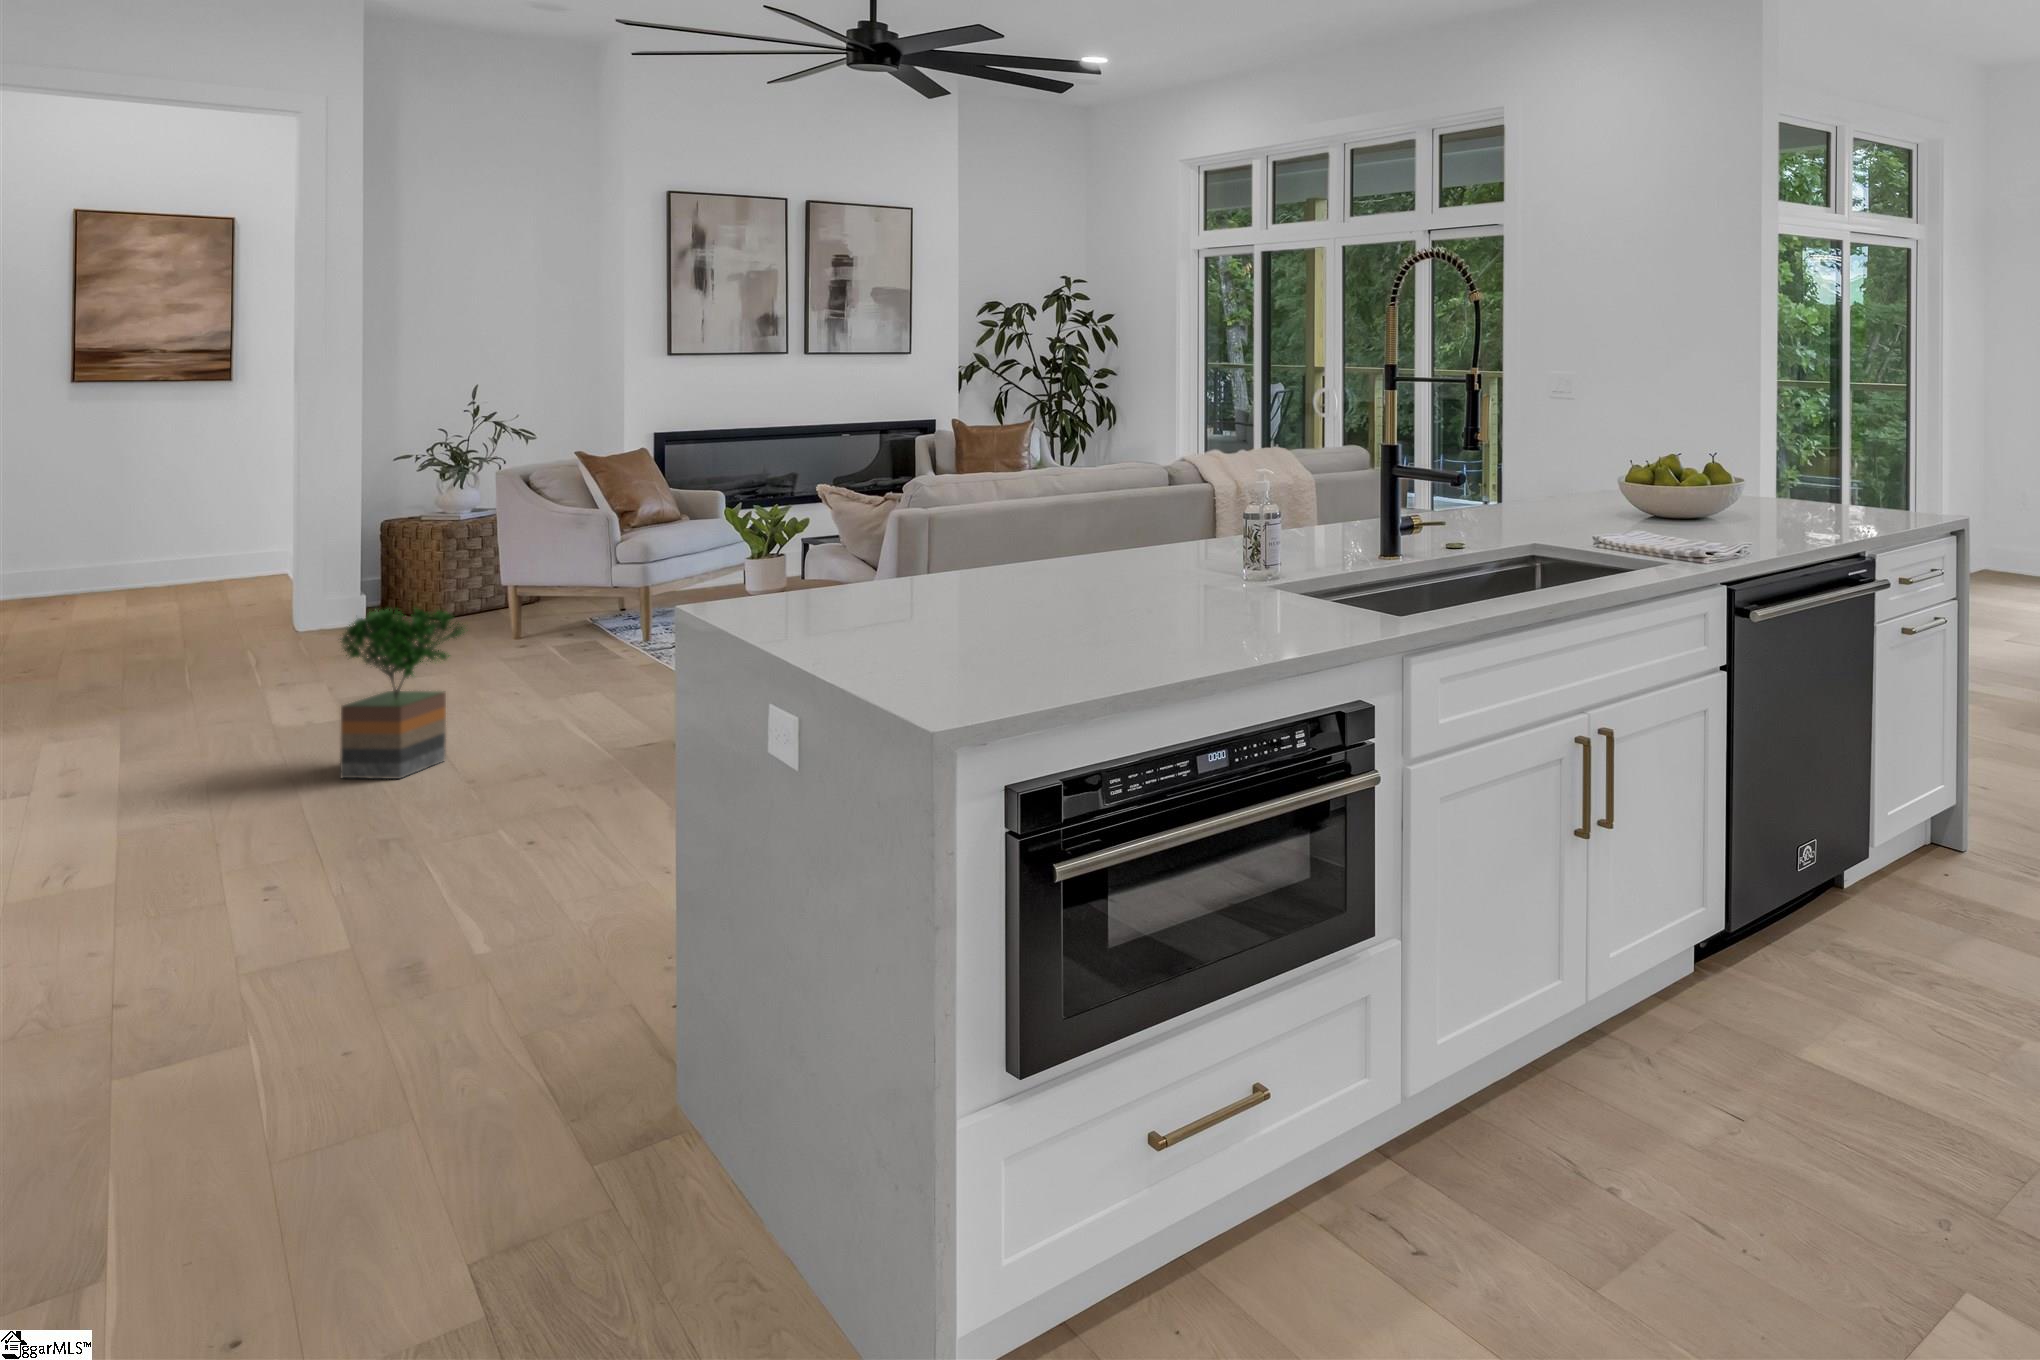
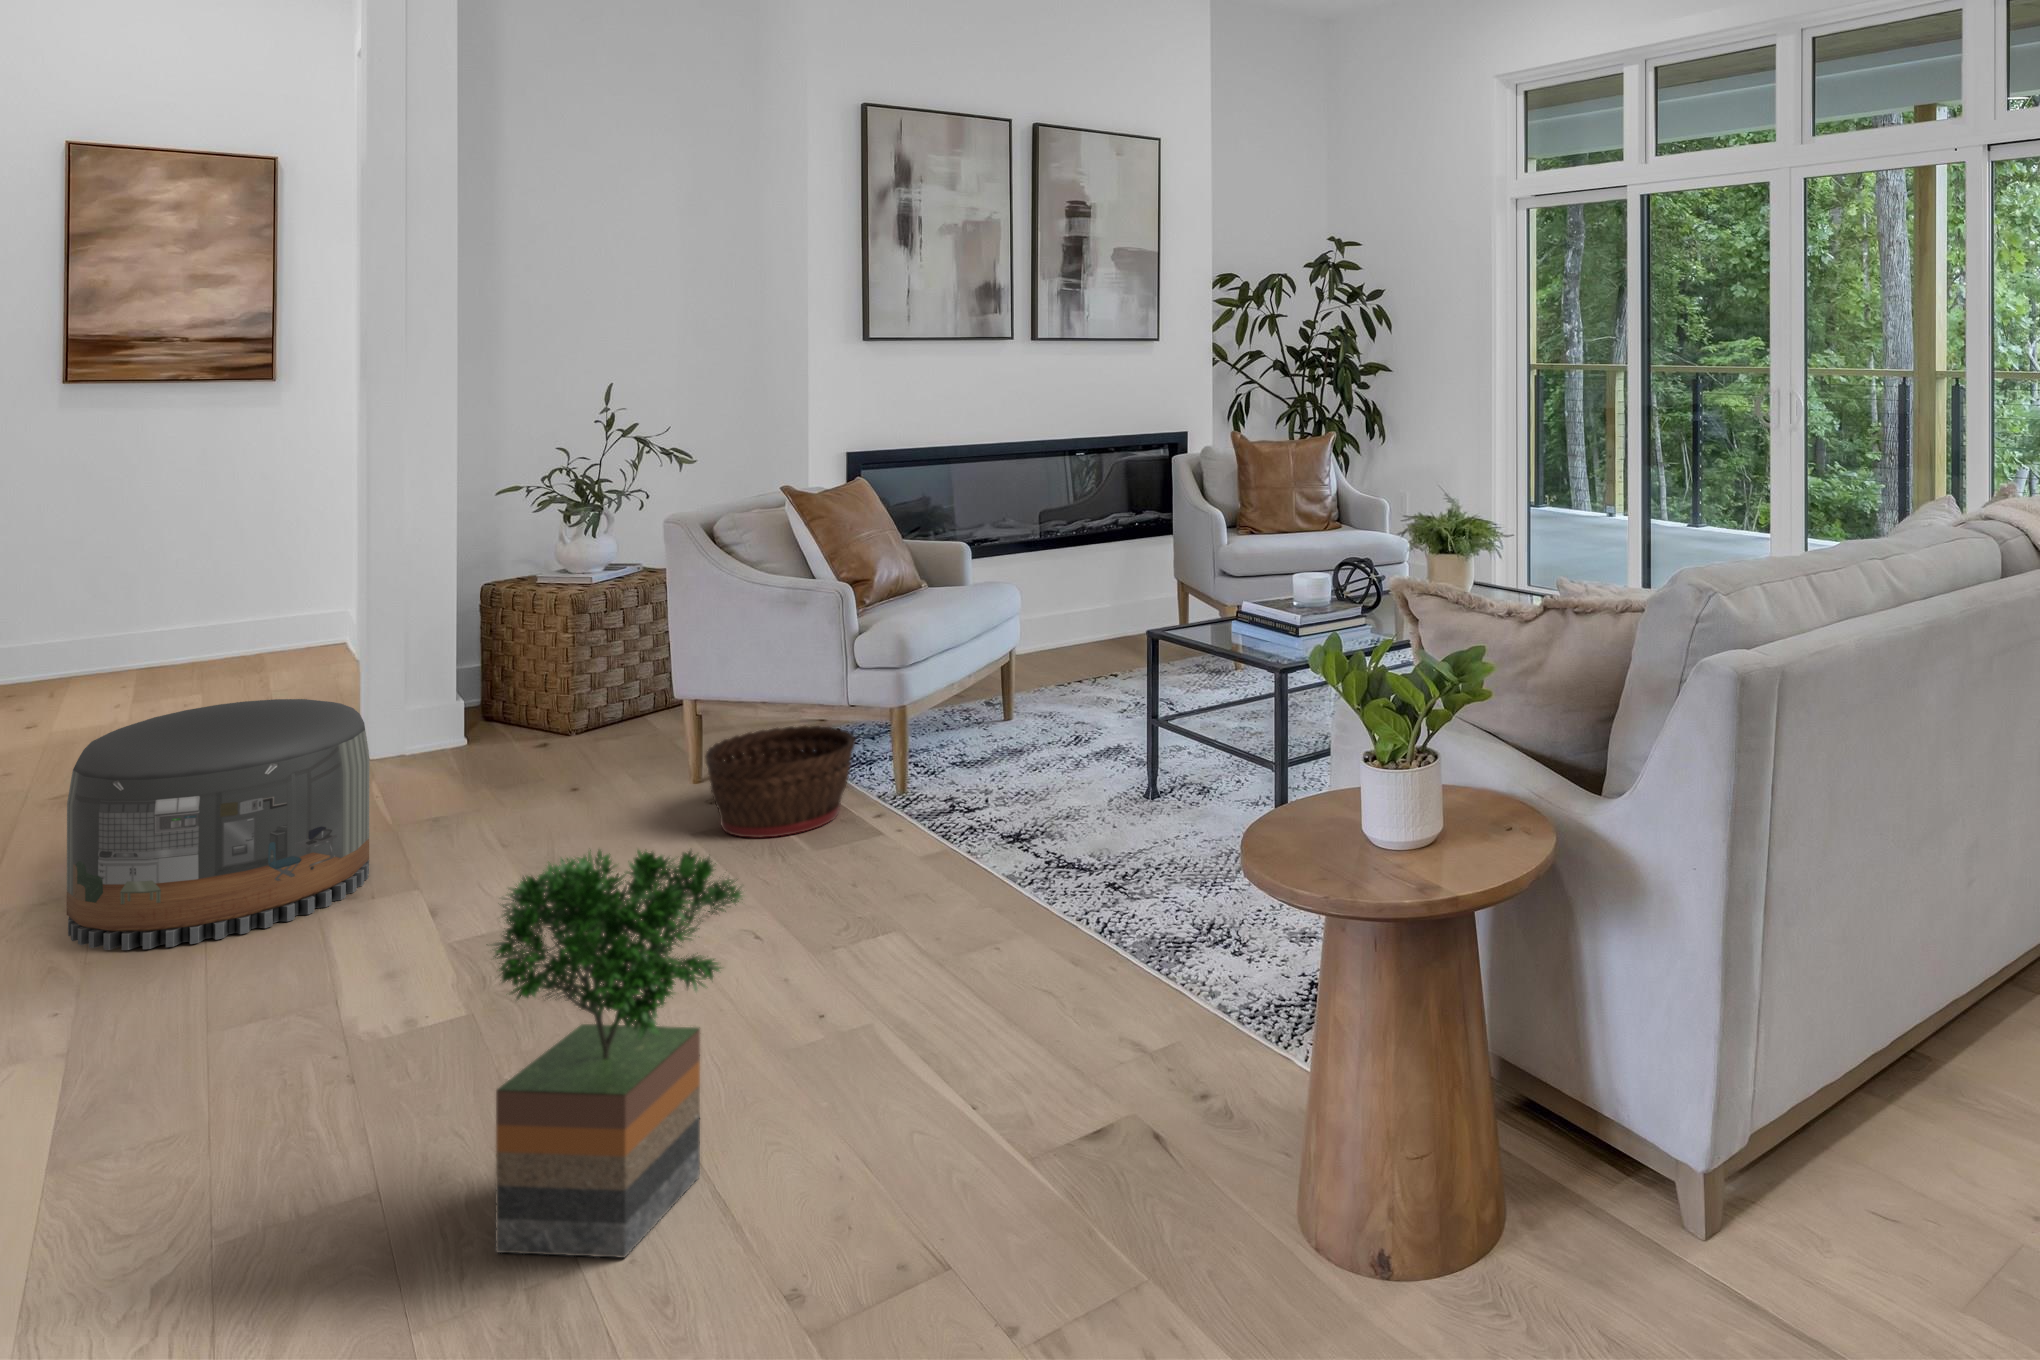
pouf: none [110,573,292,702] -> present [67,699,370,950]
basket: none [508,600,609,660] -> present [705,726,855,838]

